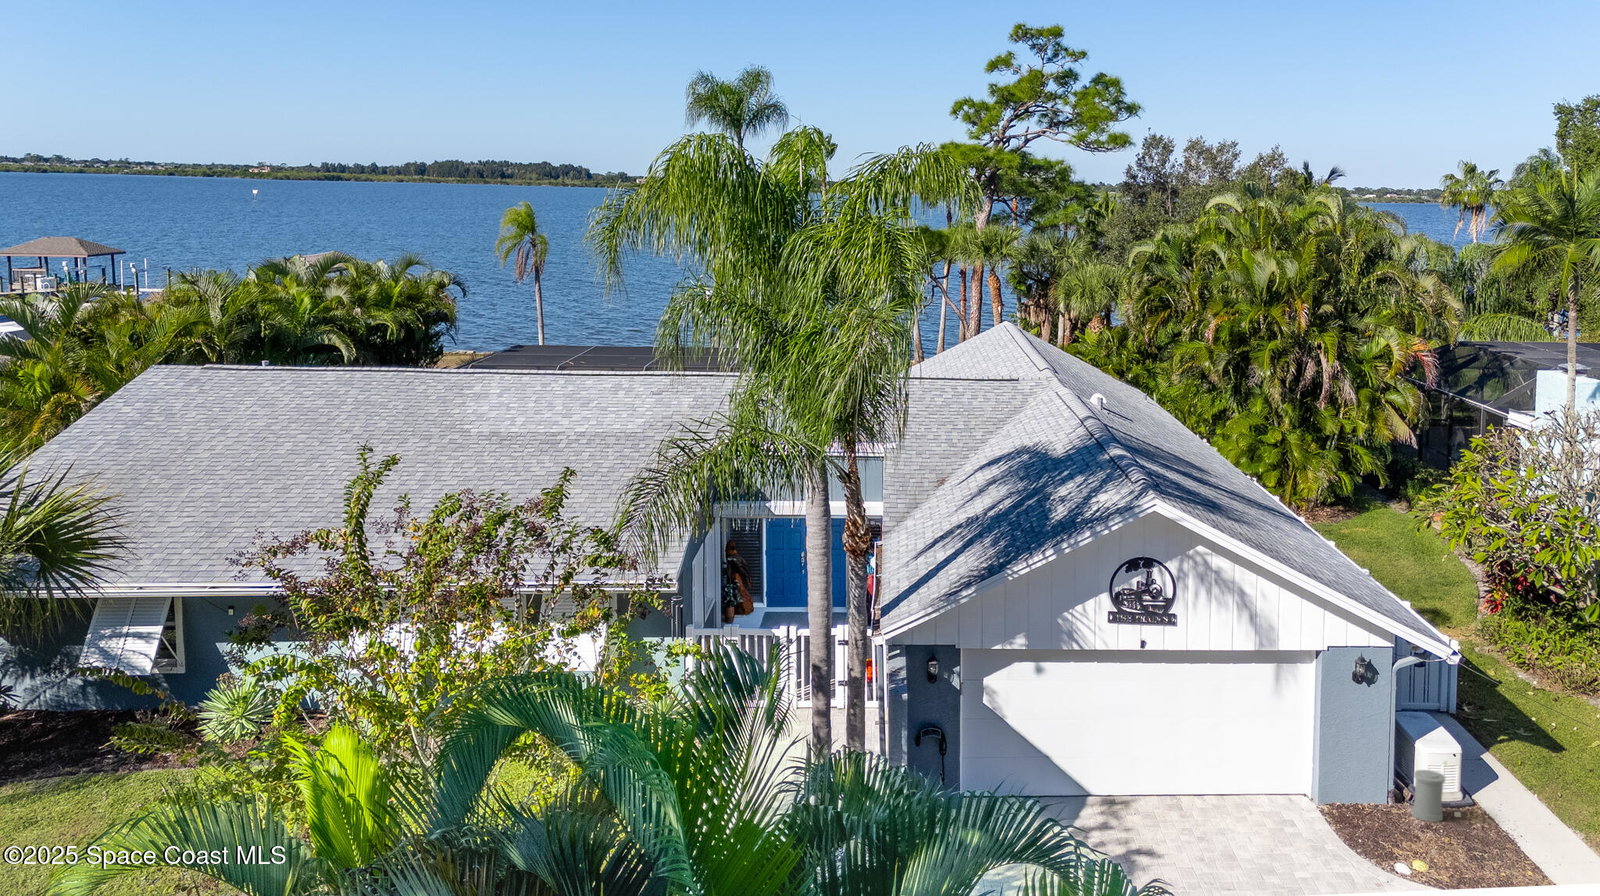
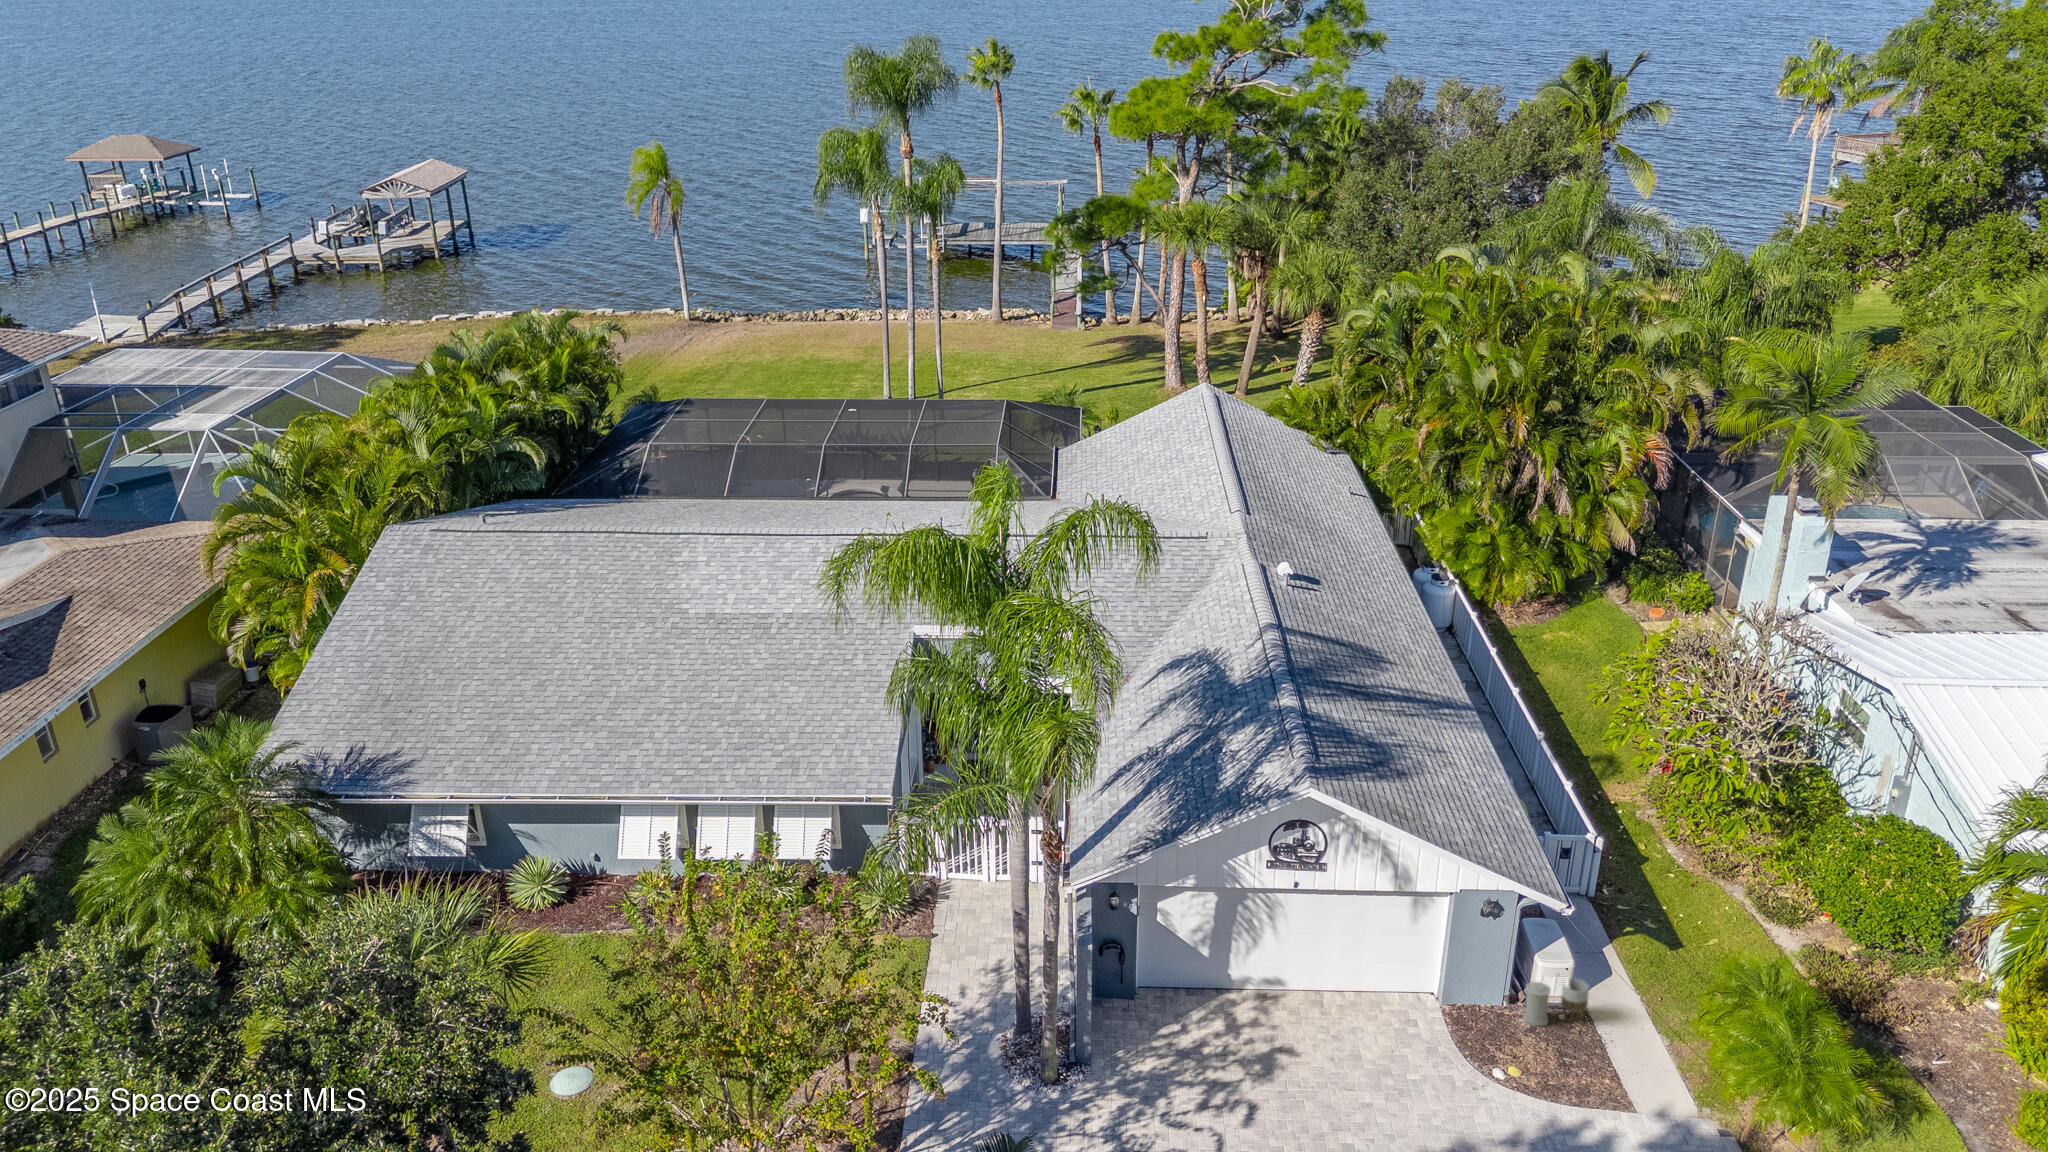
planter: none [1455,768,1490,819] -> present [1561,979,1589,1012]

